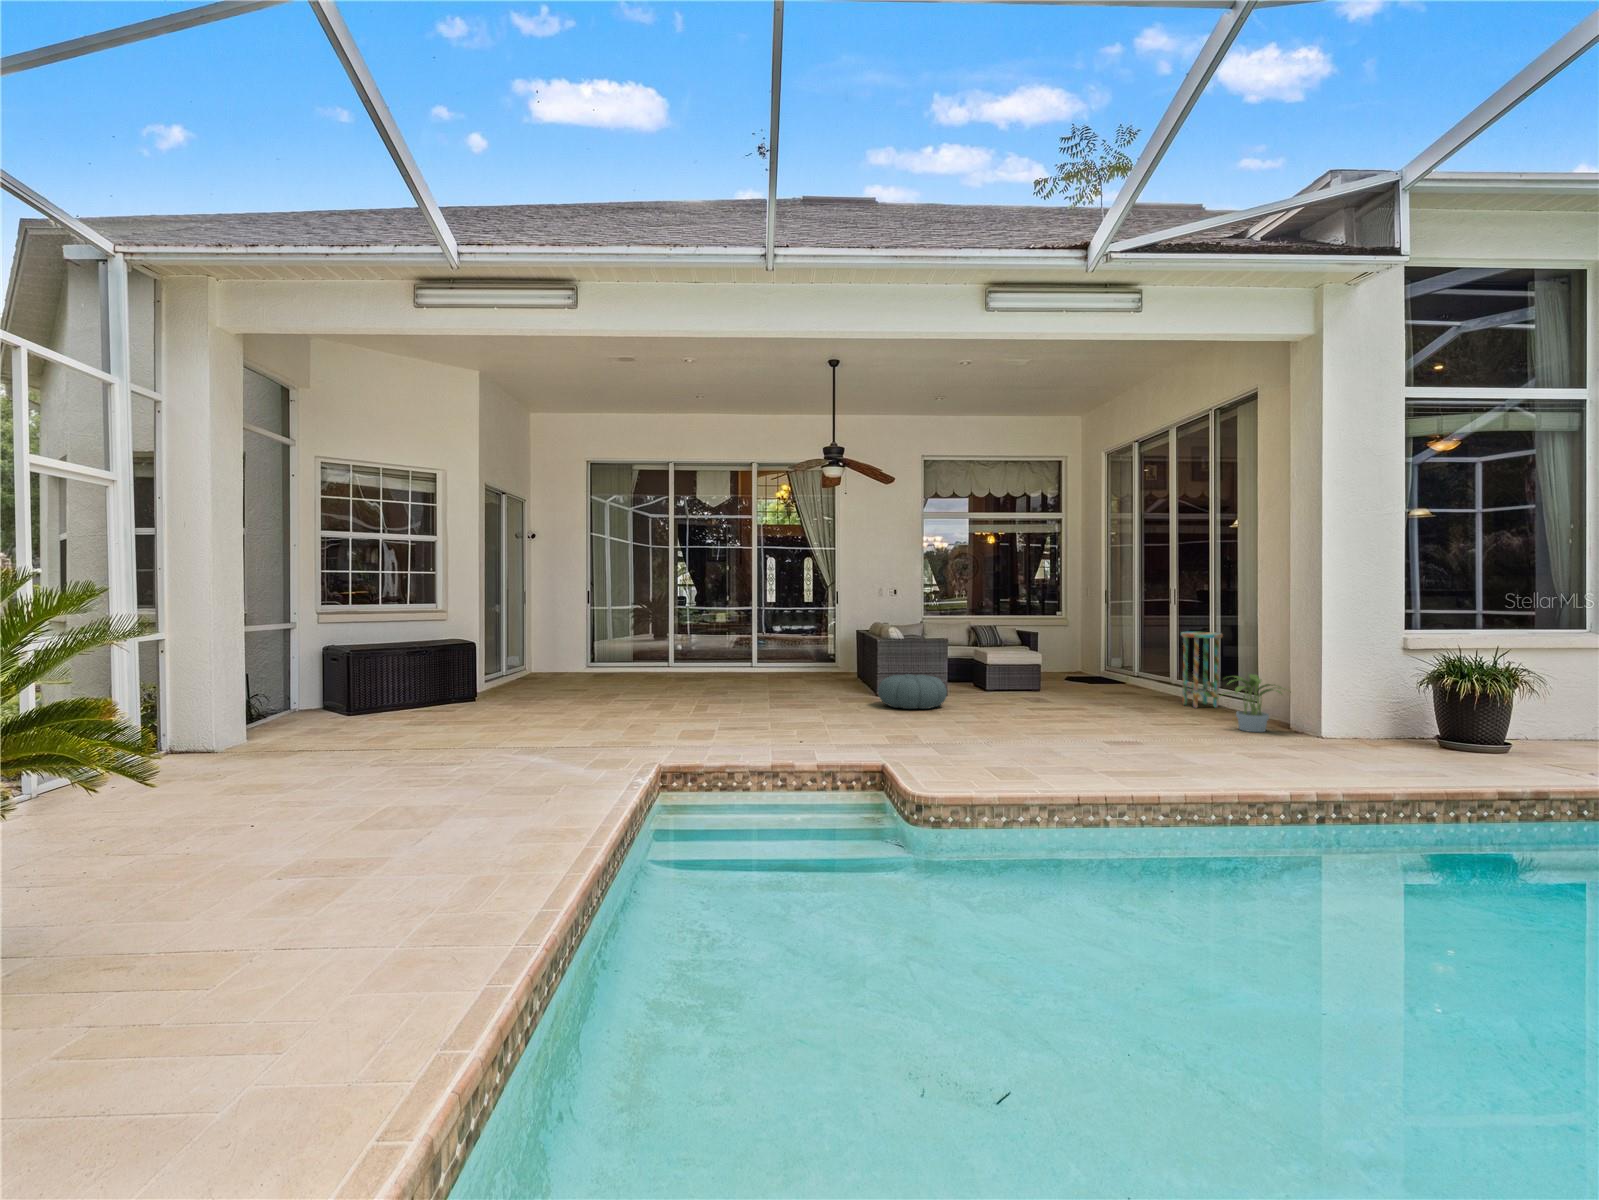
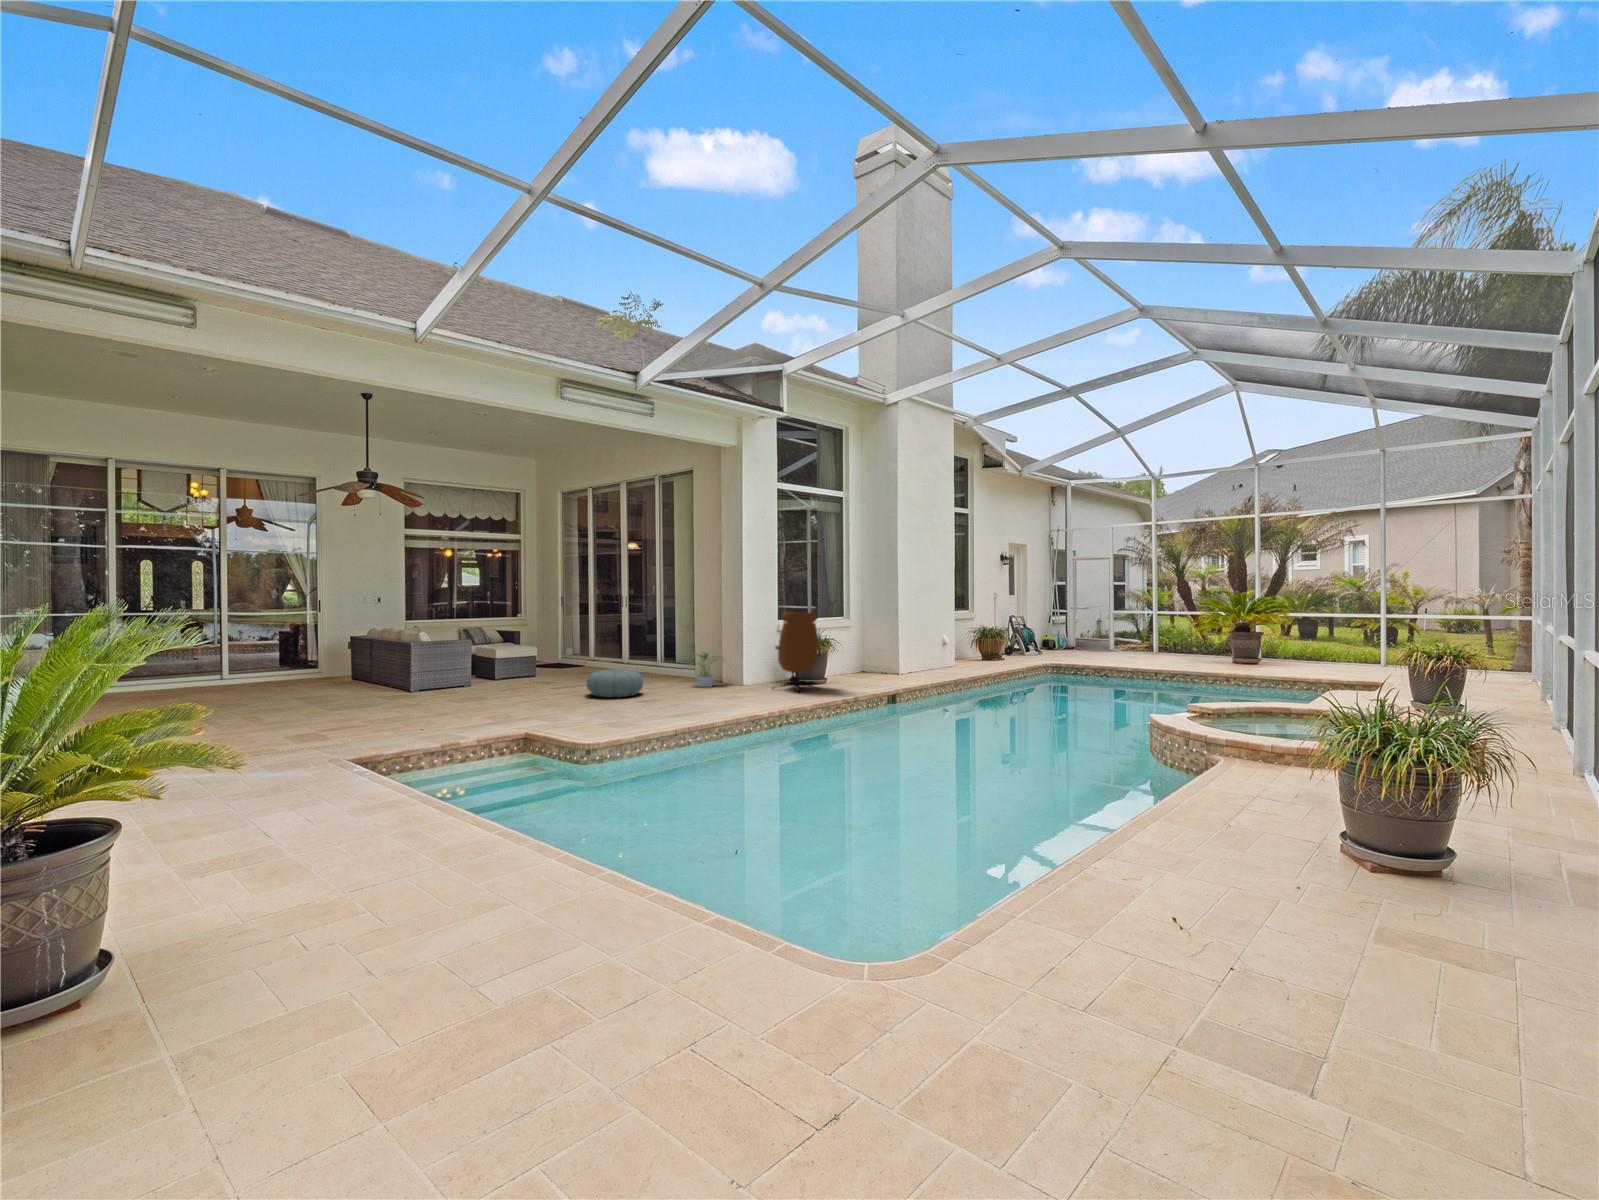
lounge chair: none [1366,616,1475,765] -> present [773,612,820,692]
side table: present [1181,632,1223,708] -> none [644,626,670,678]
pouf: present [878,674,947,709] -> present [587,669,643,698]

